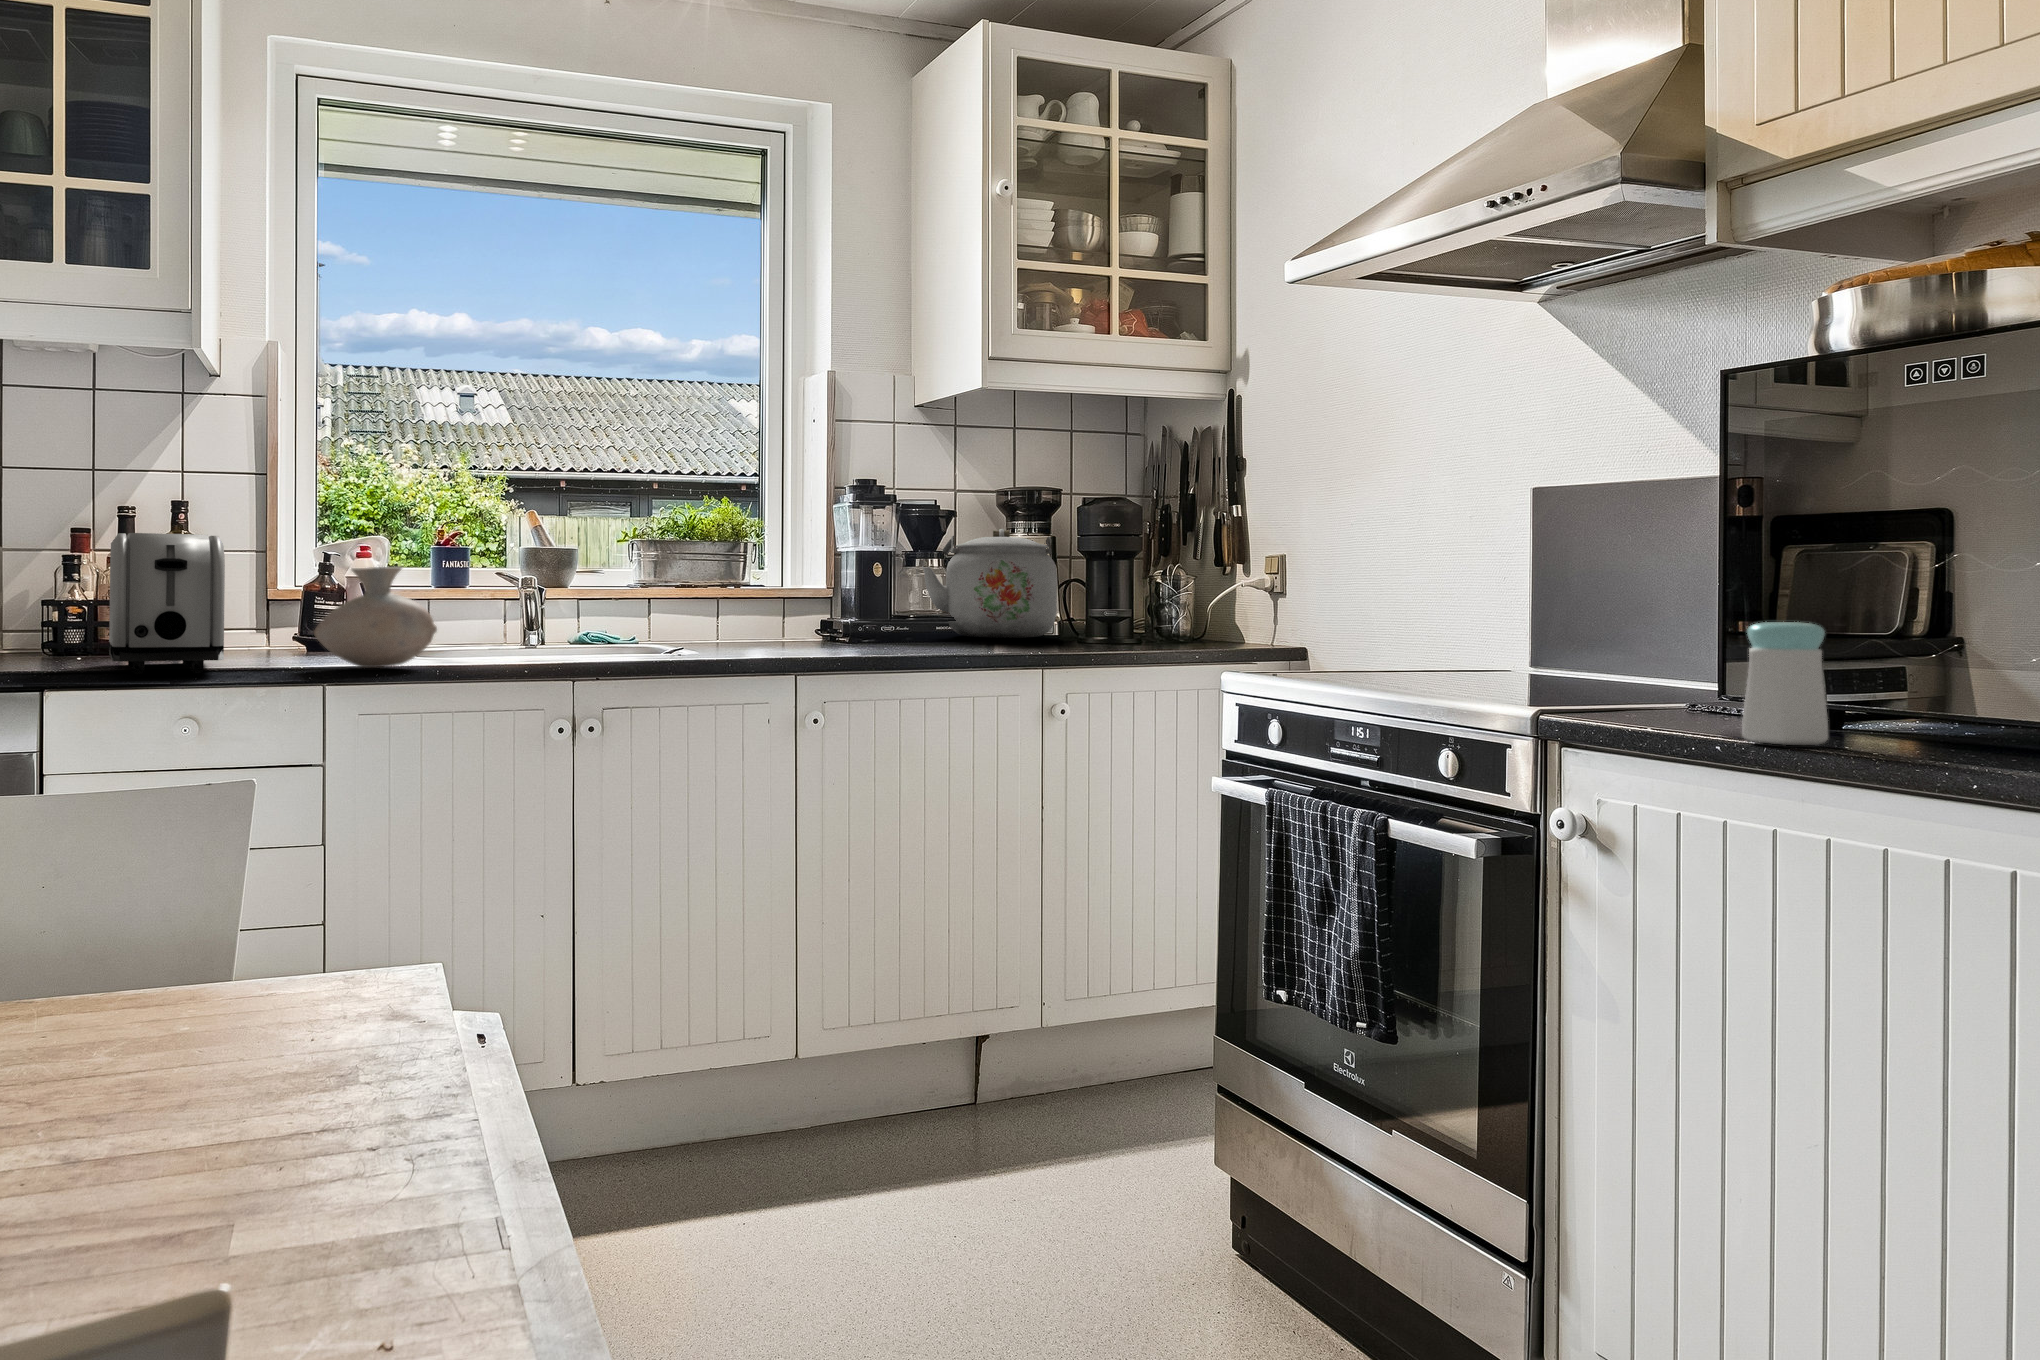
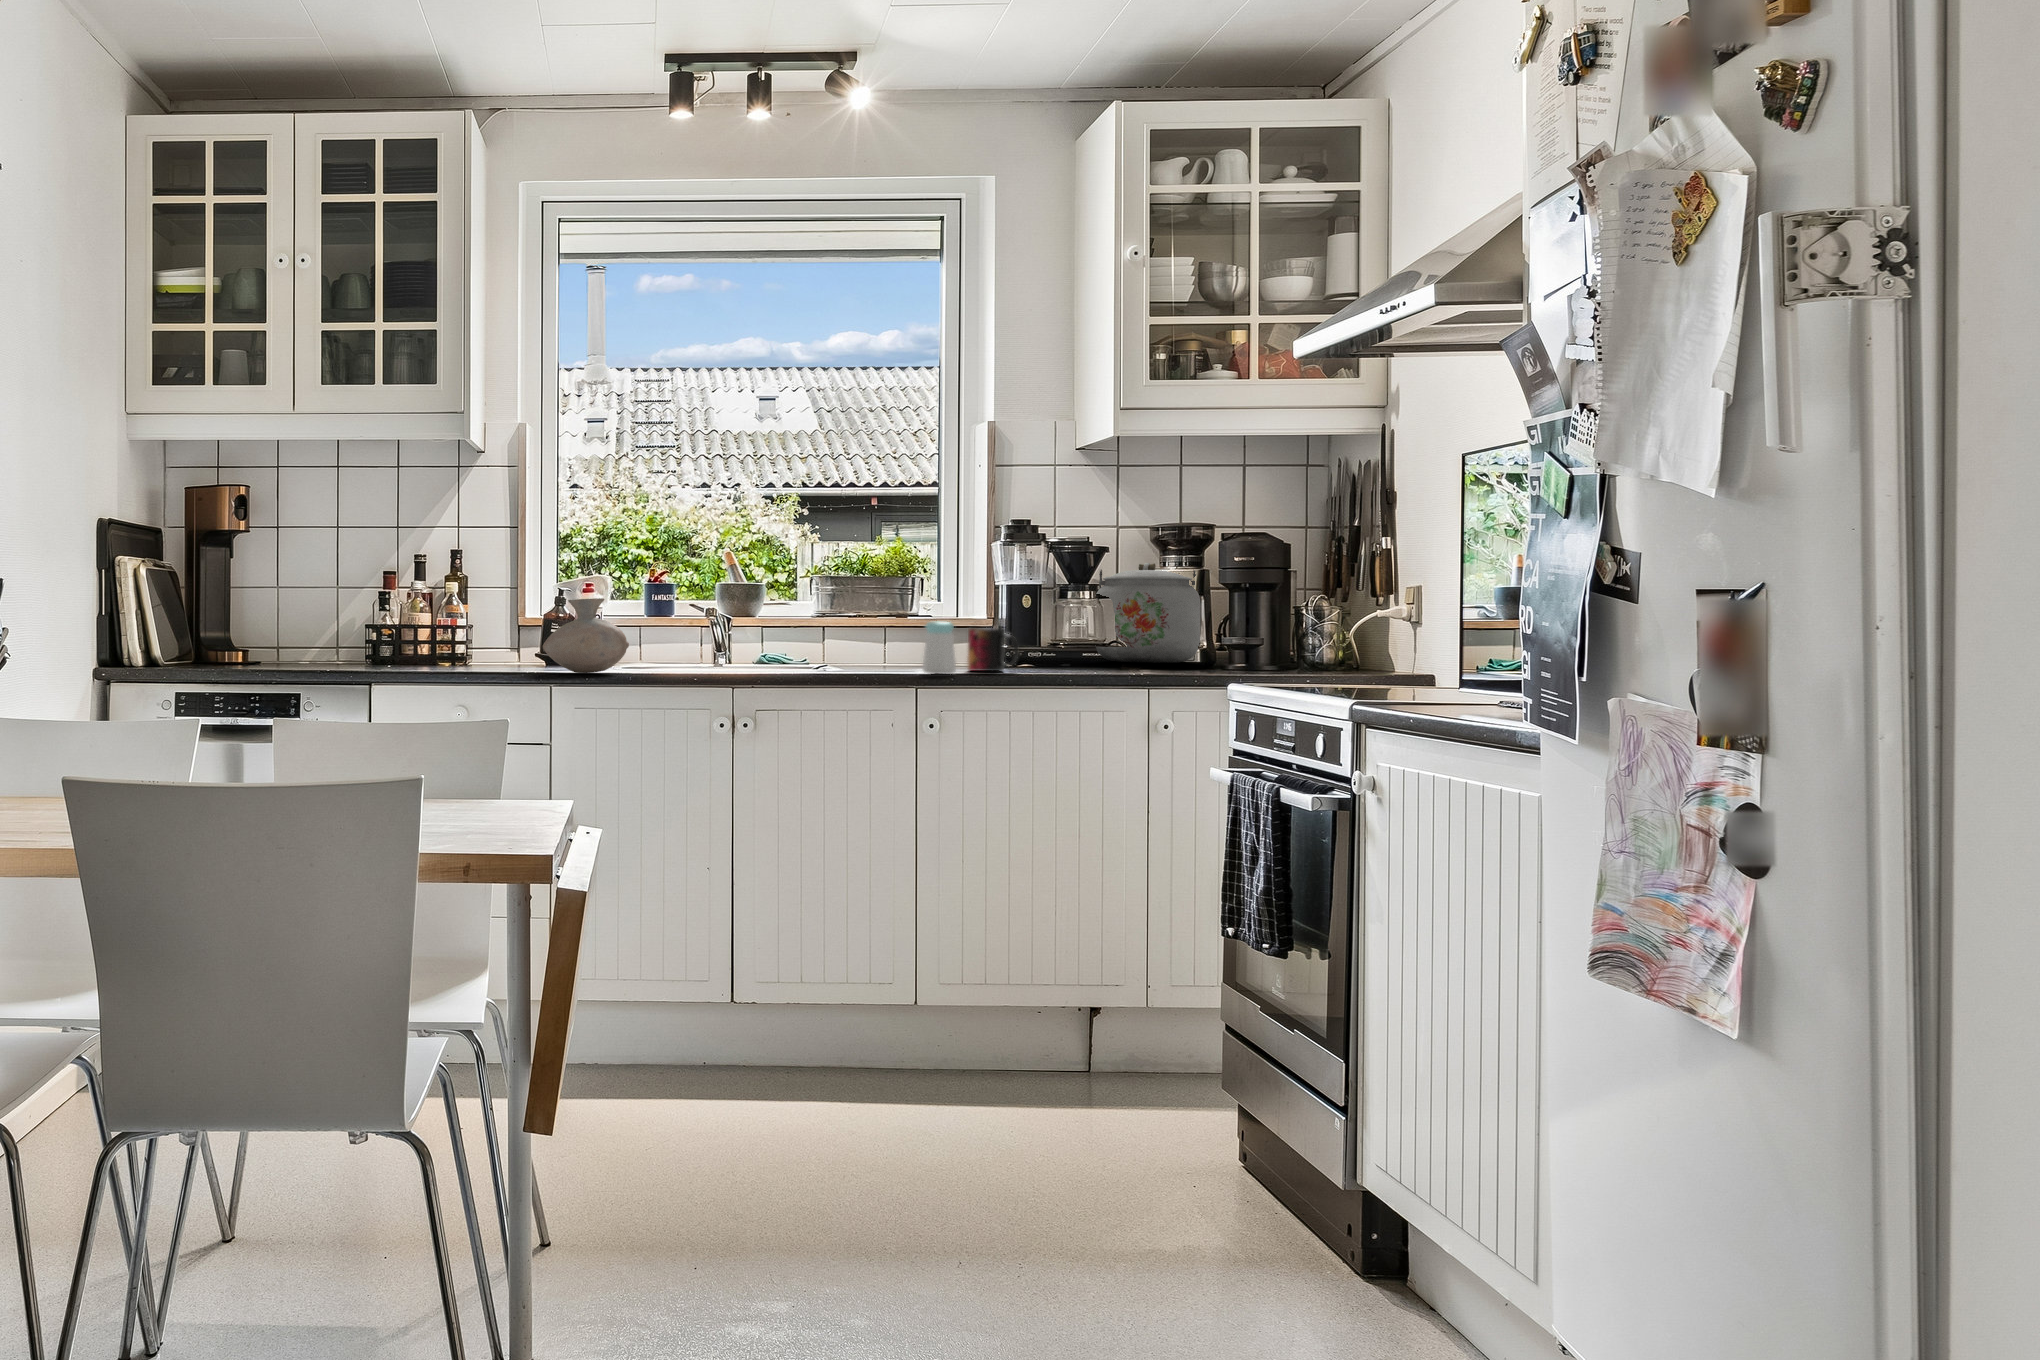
toaster: present [109,533,225,674] -> none [410,576,482,673]
mug: none [844,603,904,654] -> present [967,628,1018,671]
salt shaker: present [1742,622,1828,745] -> present [923,621,956,674]

